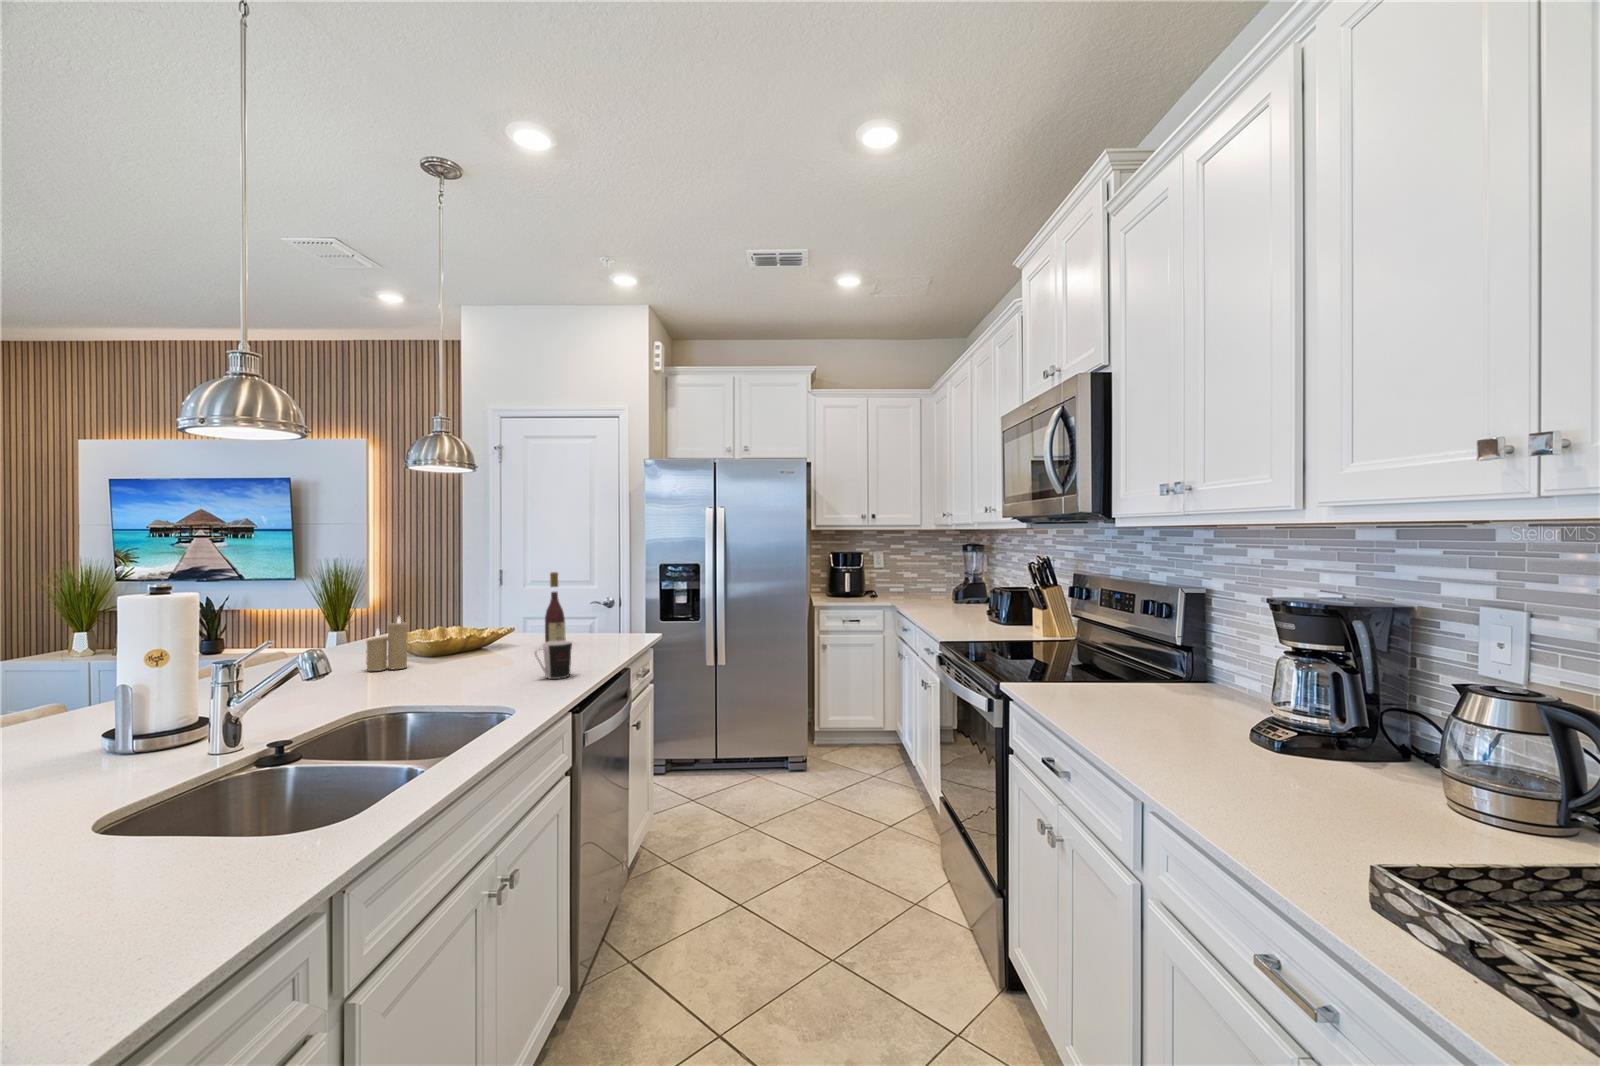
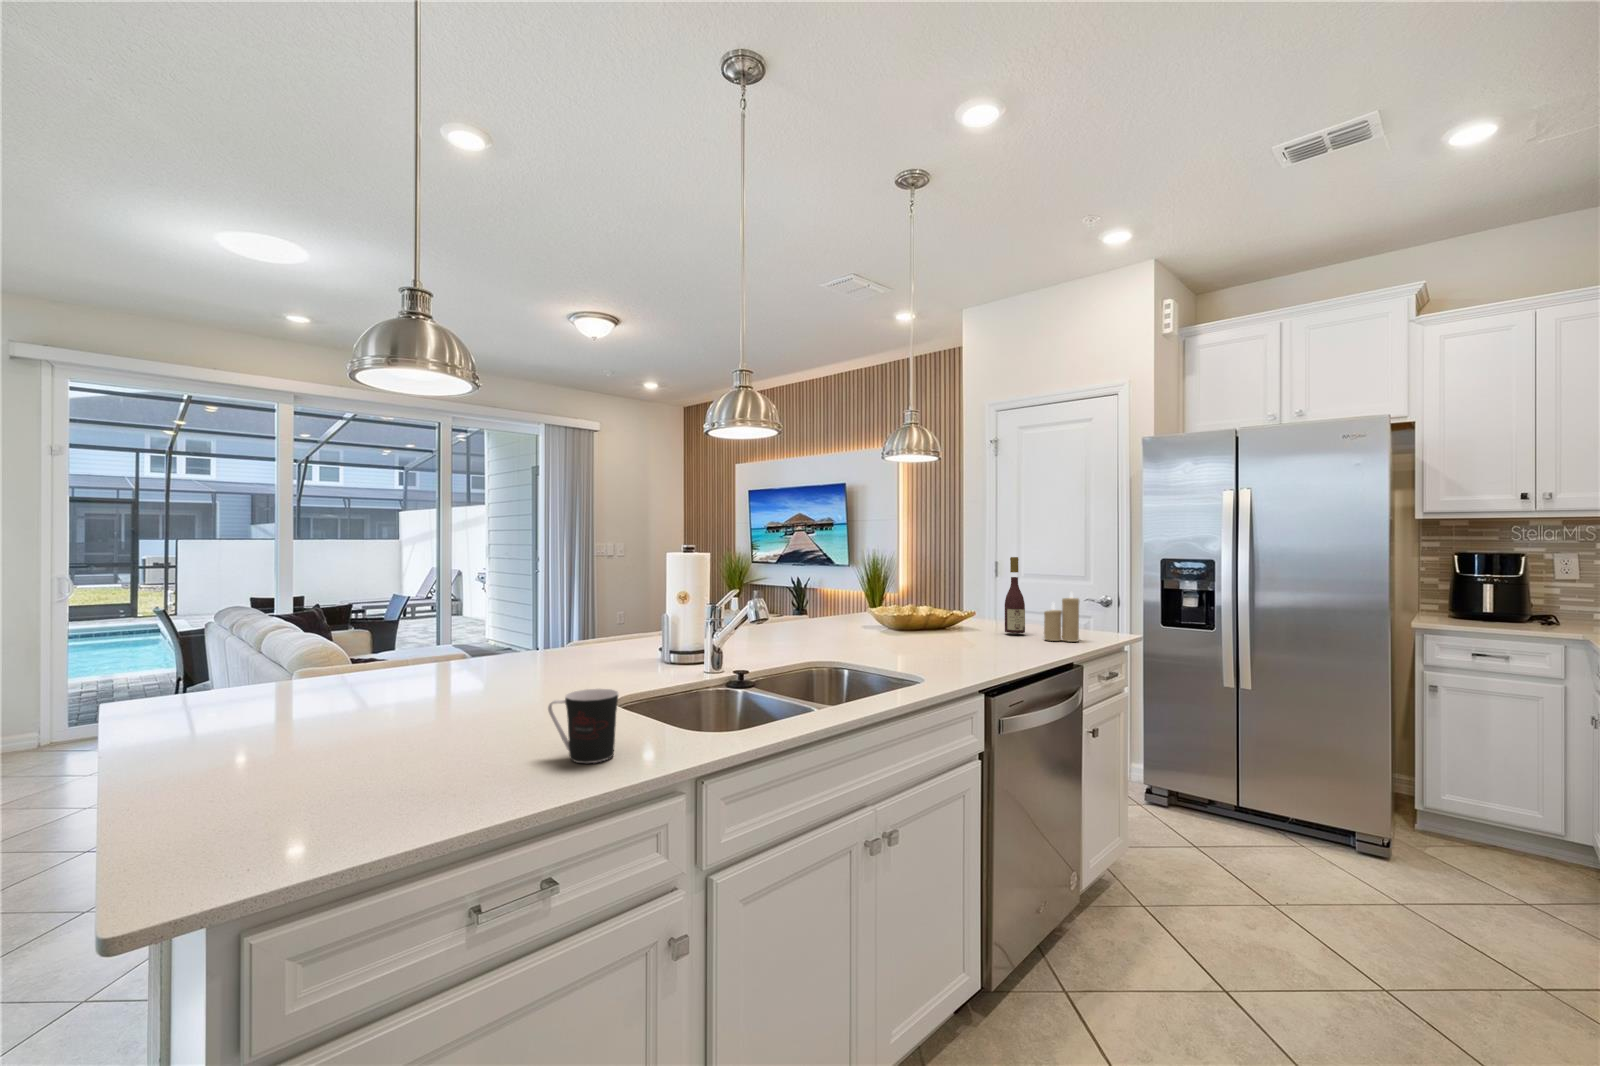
candle: present [366,617,408,671] -> present [1044,593,1079,642]
coffee cup: present [534,641,572,679] -> present [548,689,618,763]

